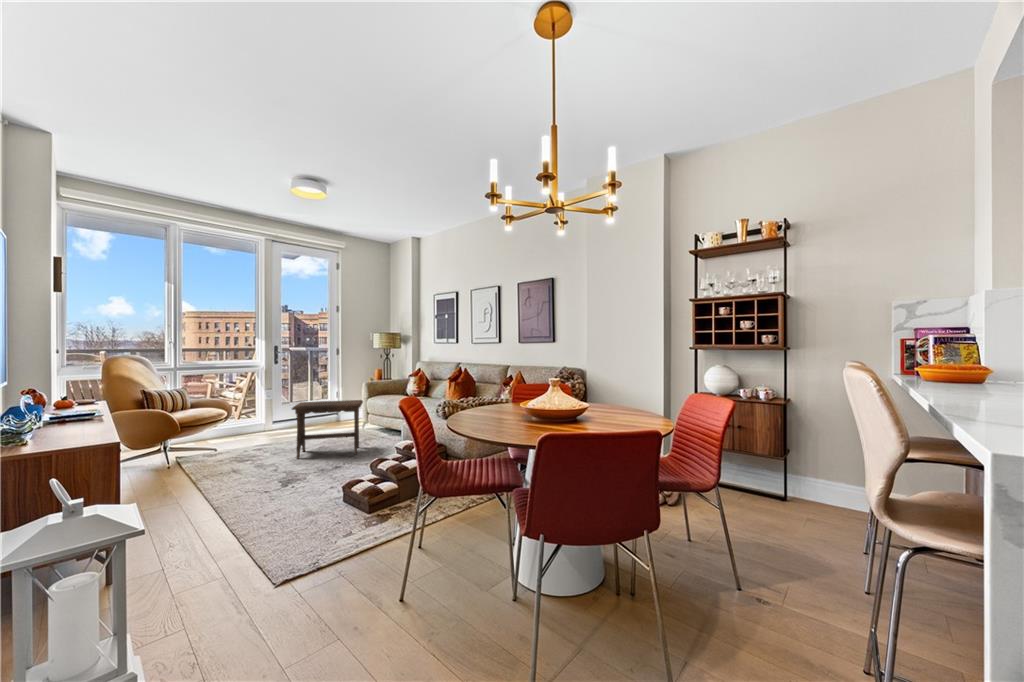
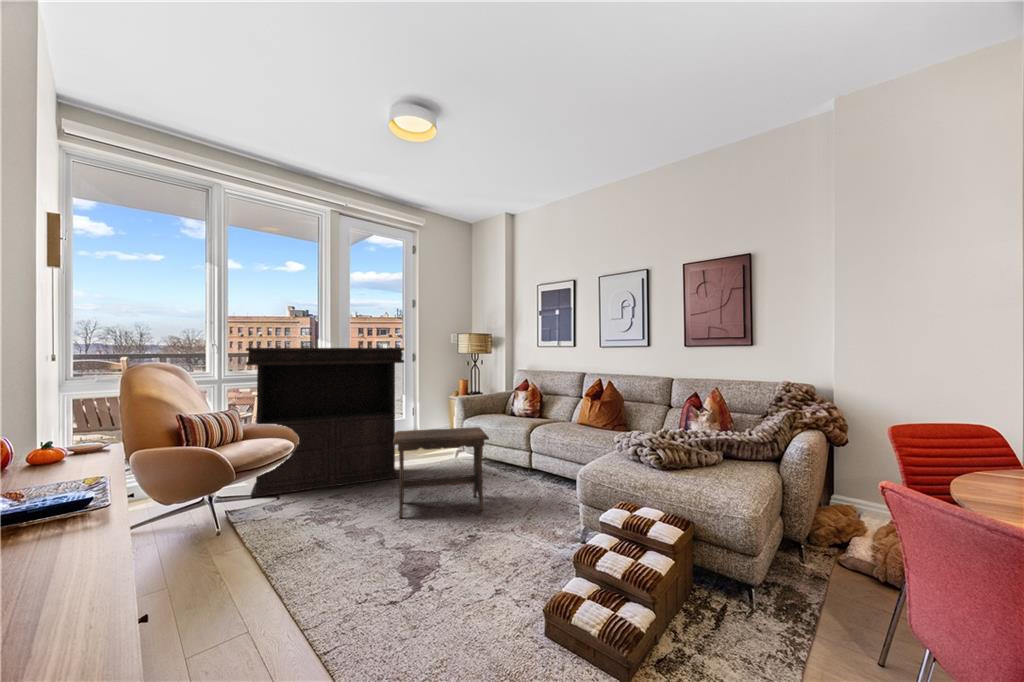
console table: none [192,344,315,450] -> present [246,348,404,497]

